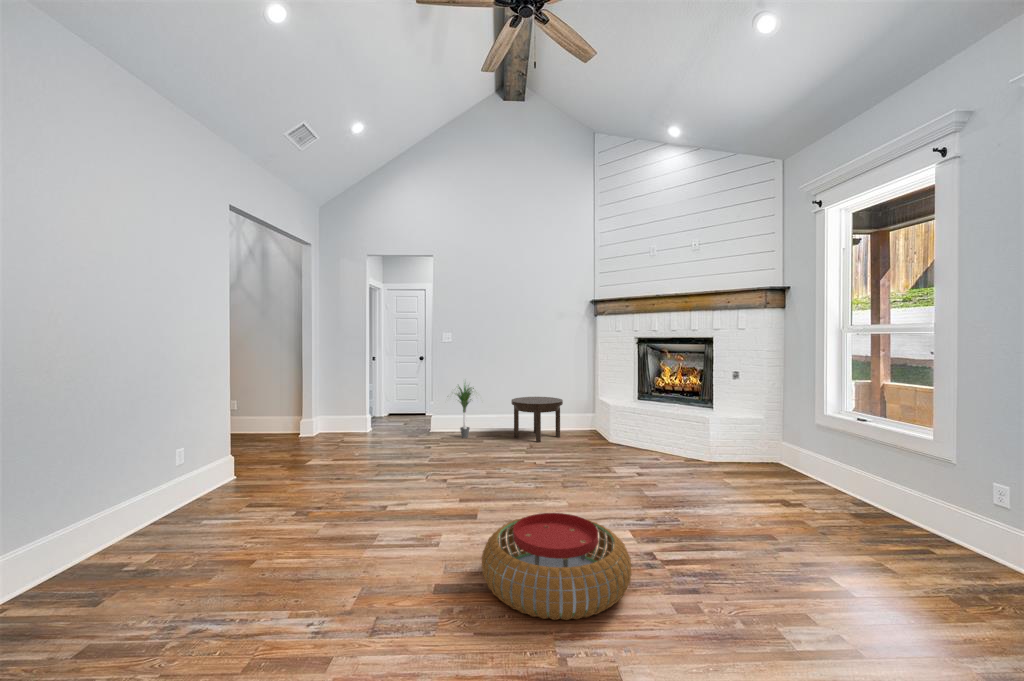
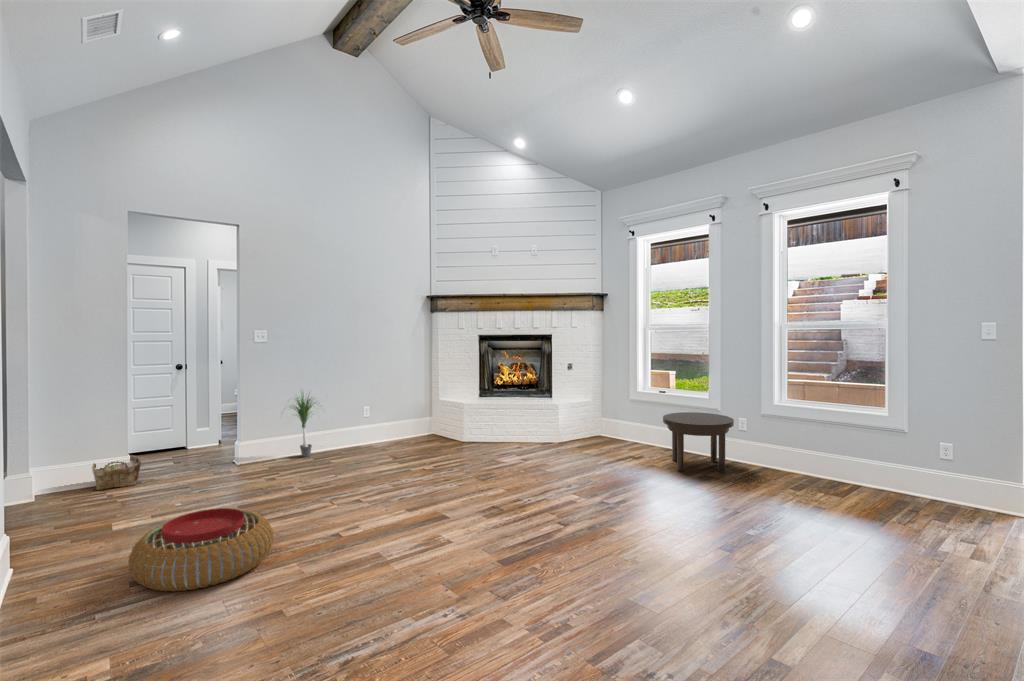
side table: present [511,397,563,442] -> present [663,412,734,473]
woven basket: none [318,411,351,439] -> present [92,455,141,490]
pouf: present [482,513,632,620] -> present [128,508,273,592]

